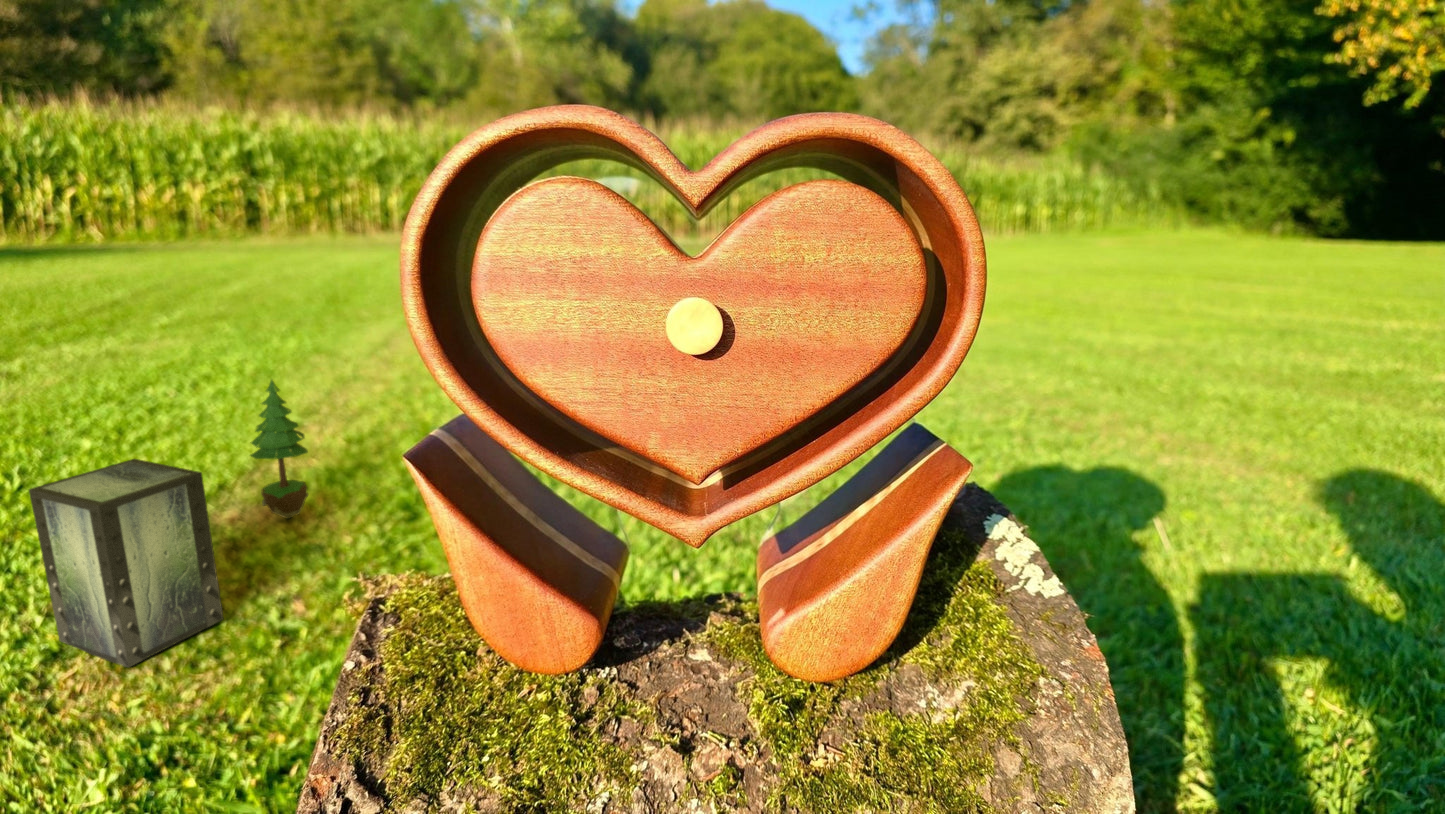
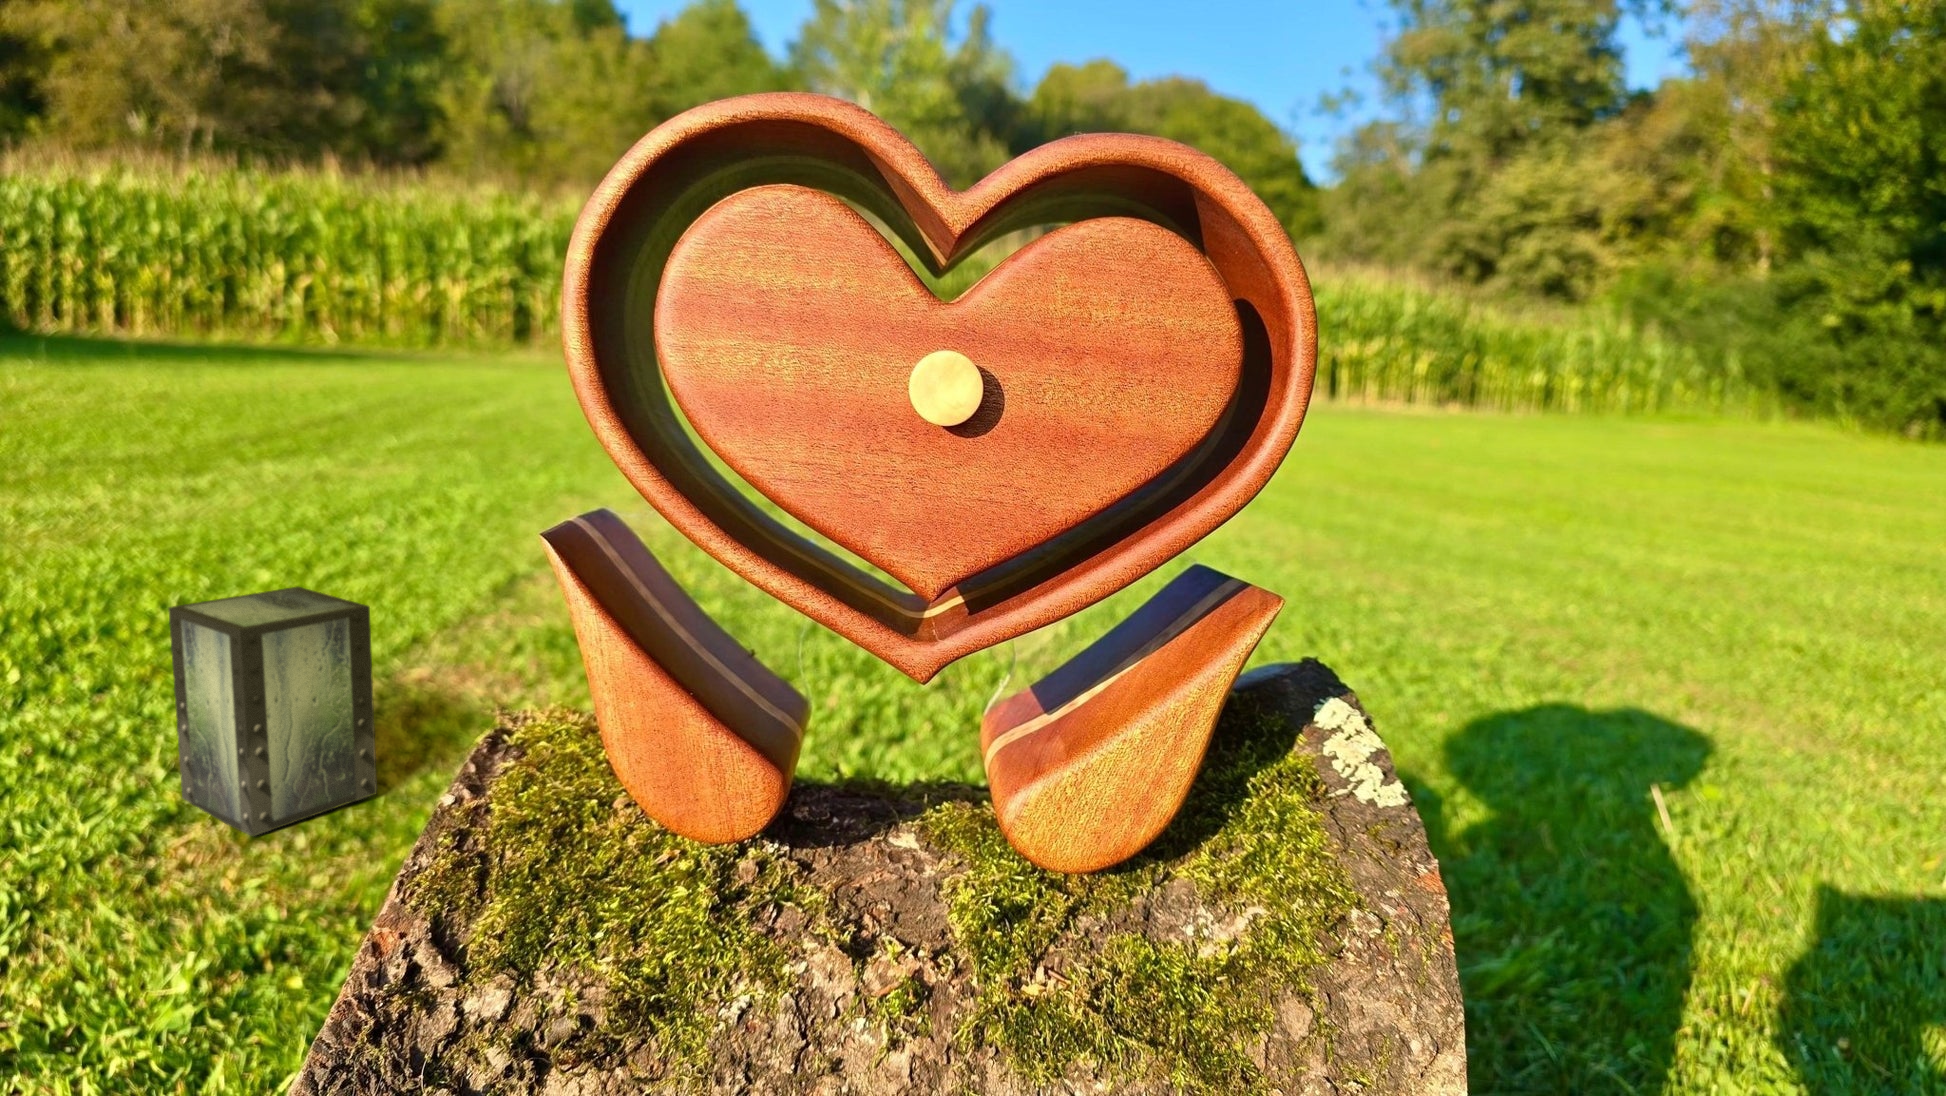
potted tree: present [251,380,308,519] -> none [443,513,514,690]

